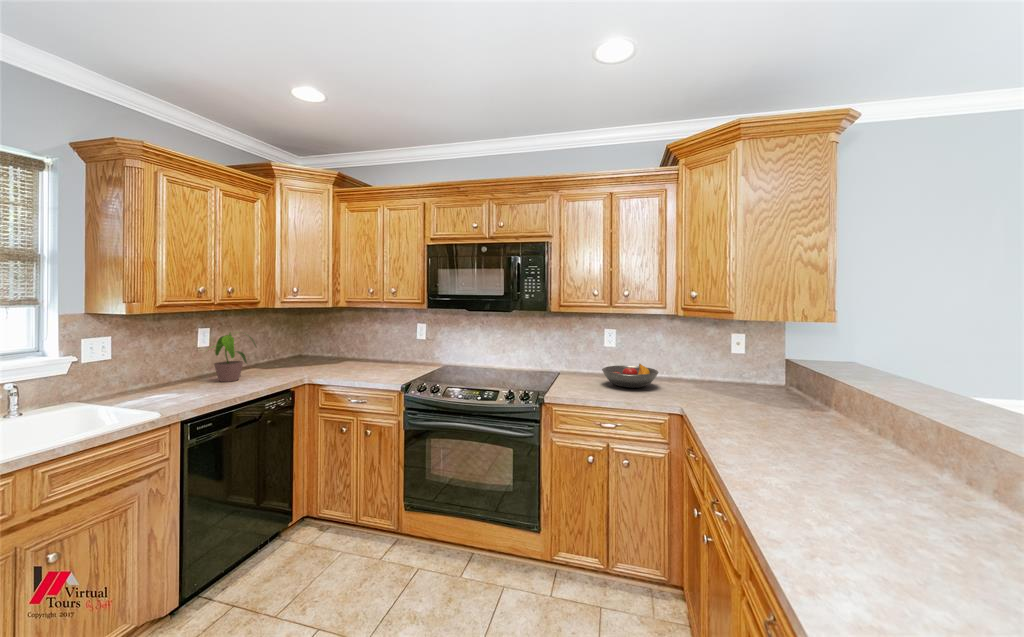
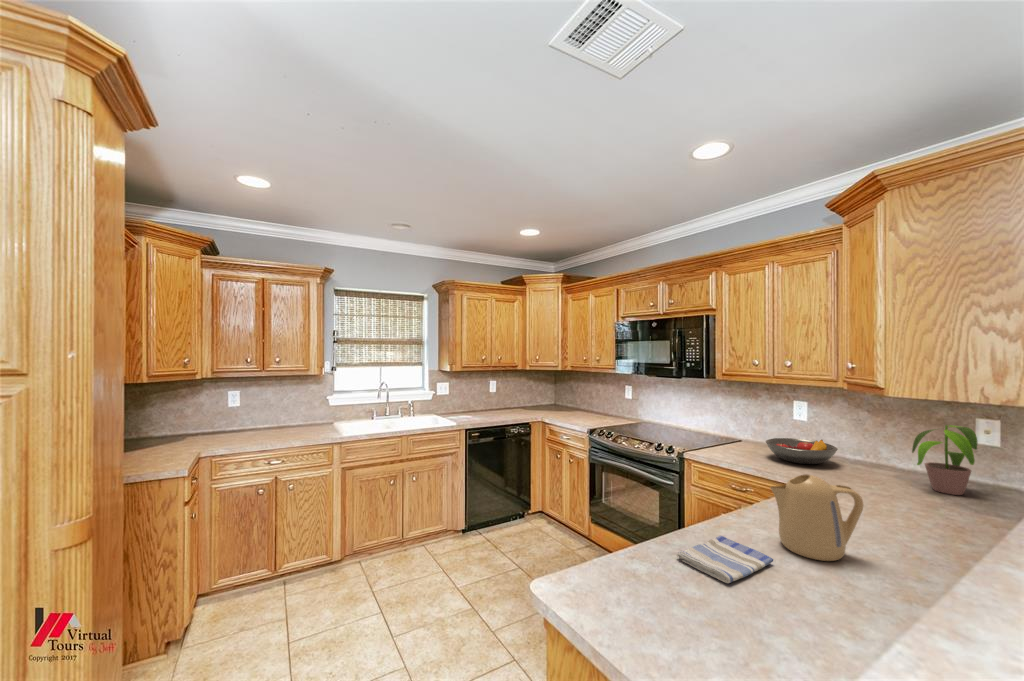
potted plant: present [213,333,256,382] -> present [912,425,978,495]
kettle: none [775,397,842,481] -> present [770,474,863,561]
dish towel: none [765,486,881,547] -> present [677,536,773,583]

